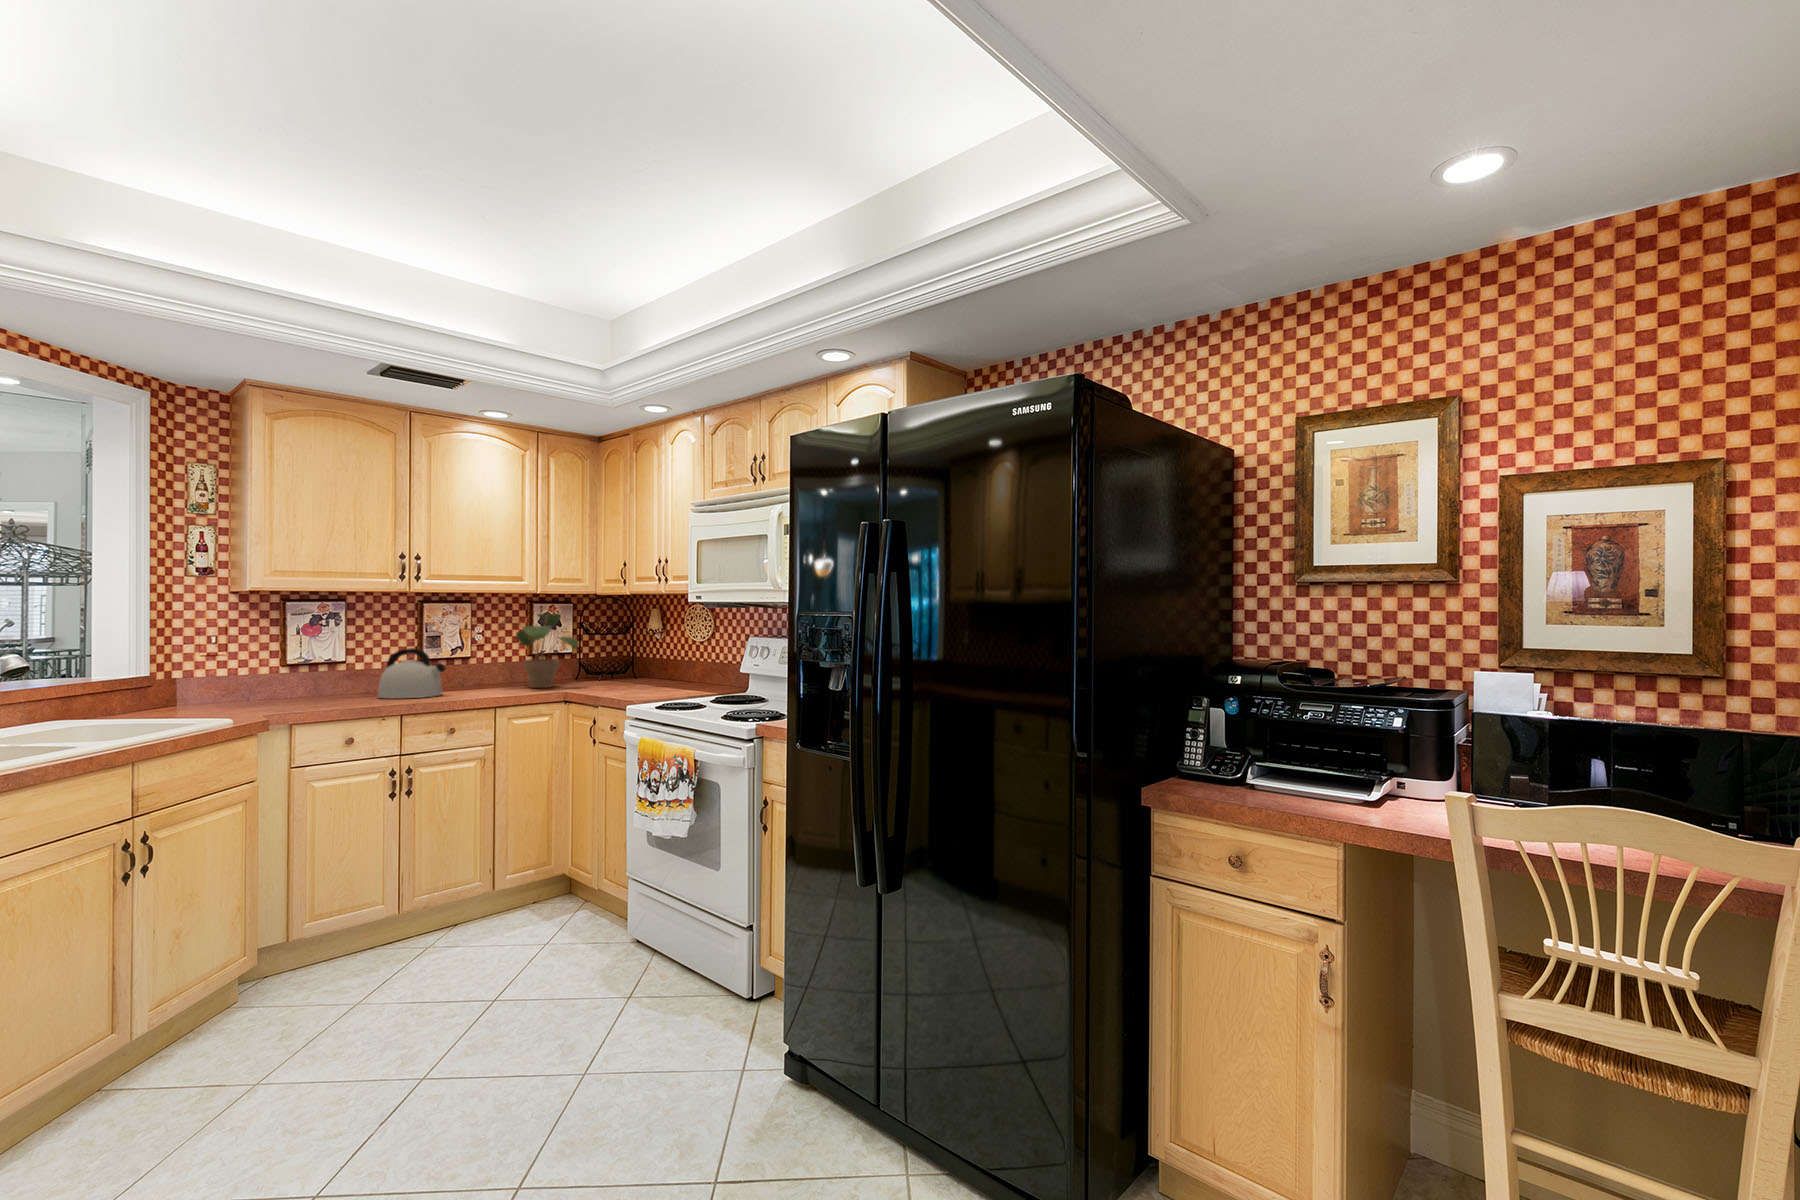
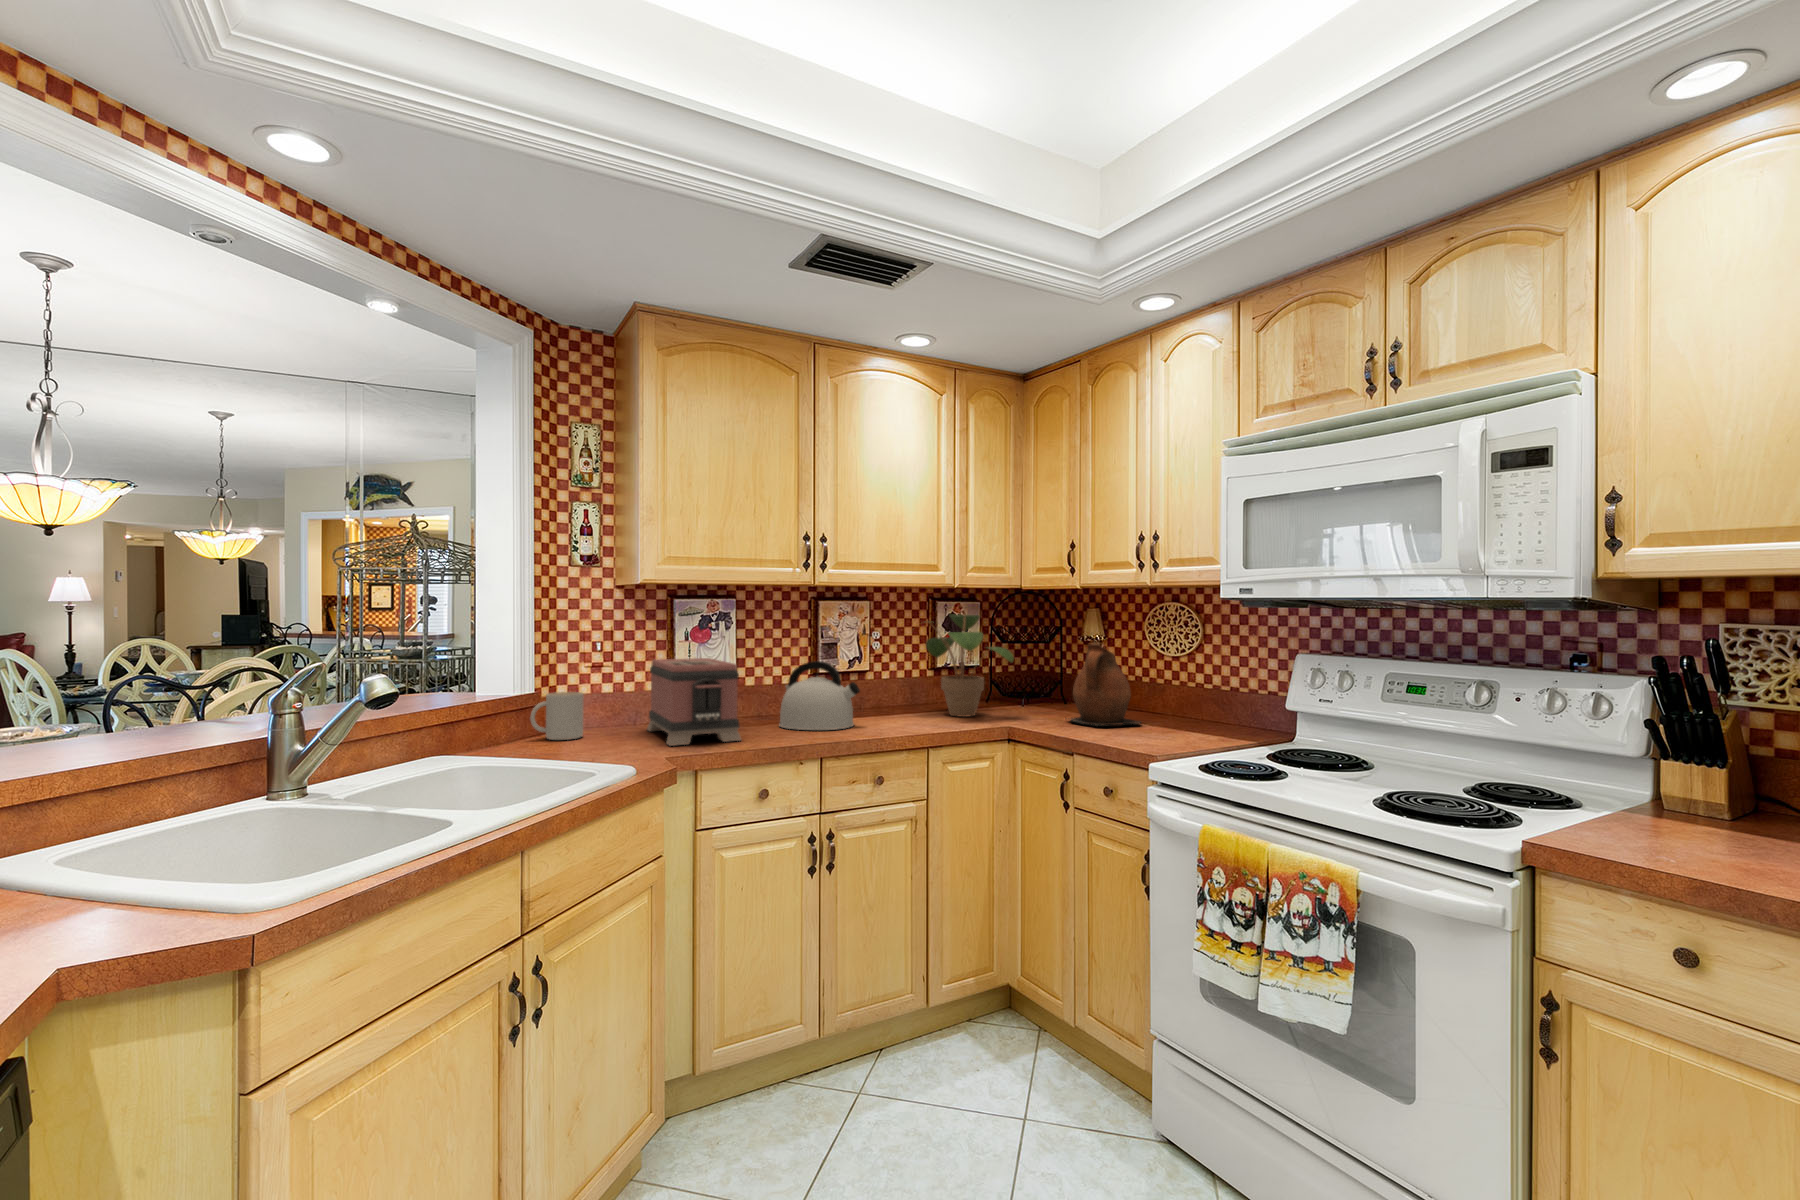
ceramic pitcher: none [612,633,666,689] -> present [1068,644,1140,725]
toaster: none [256,647,335,710] -> present [647,658,741,746]
mug: none [143,674,195,710] -> present [530,692,584,740]

